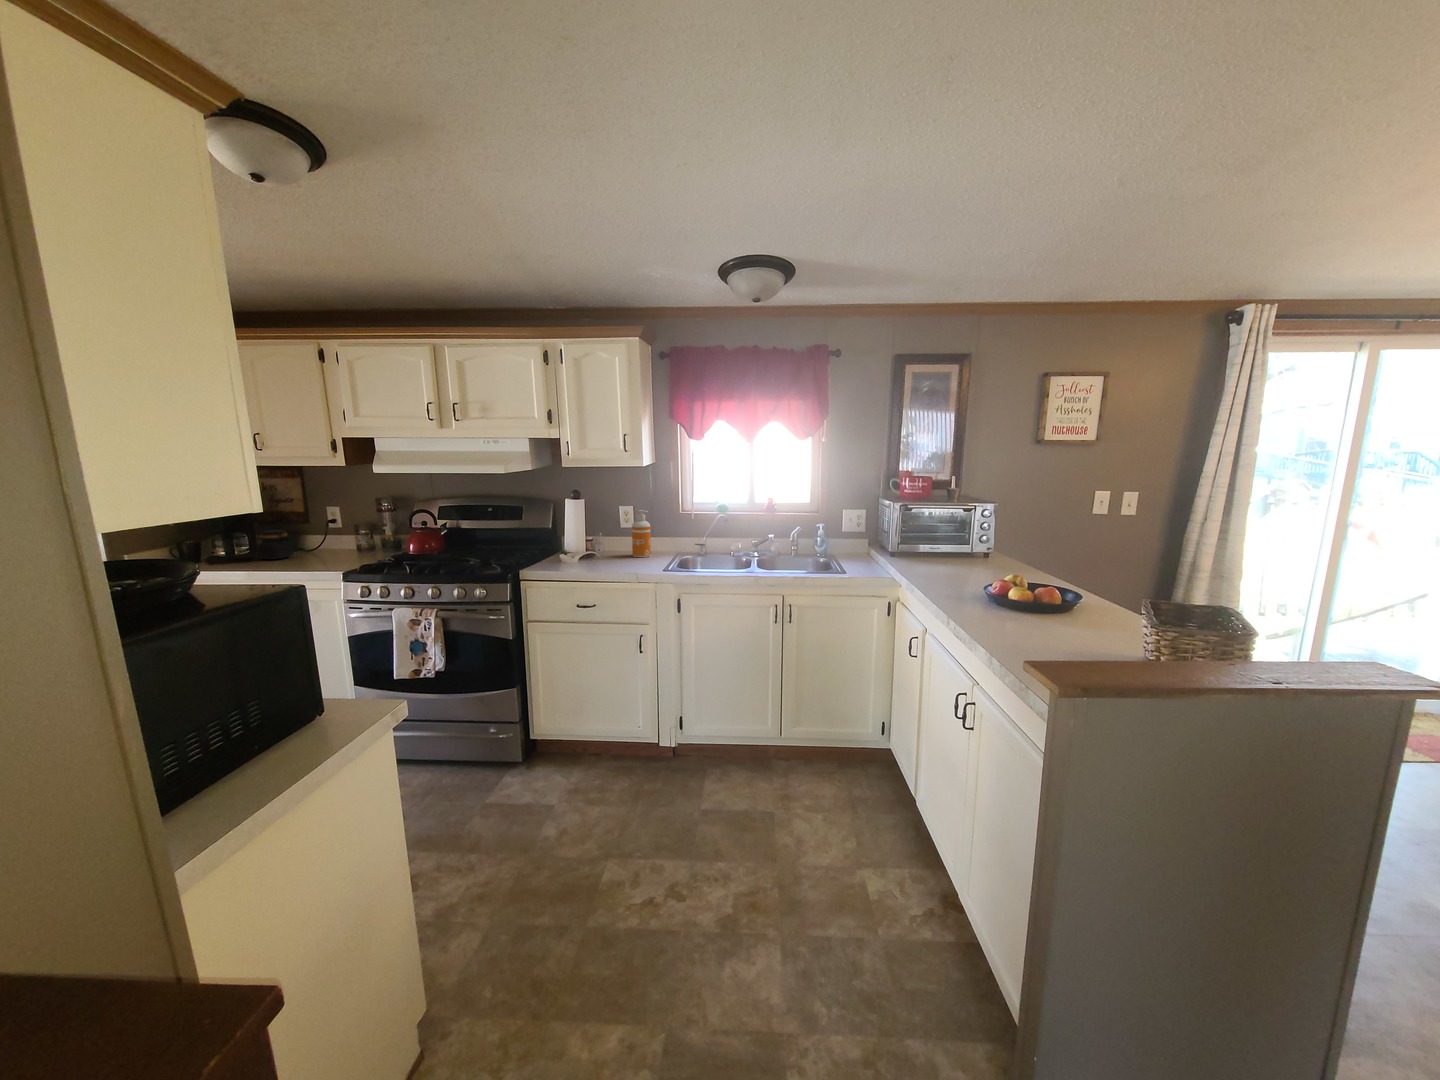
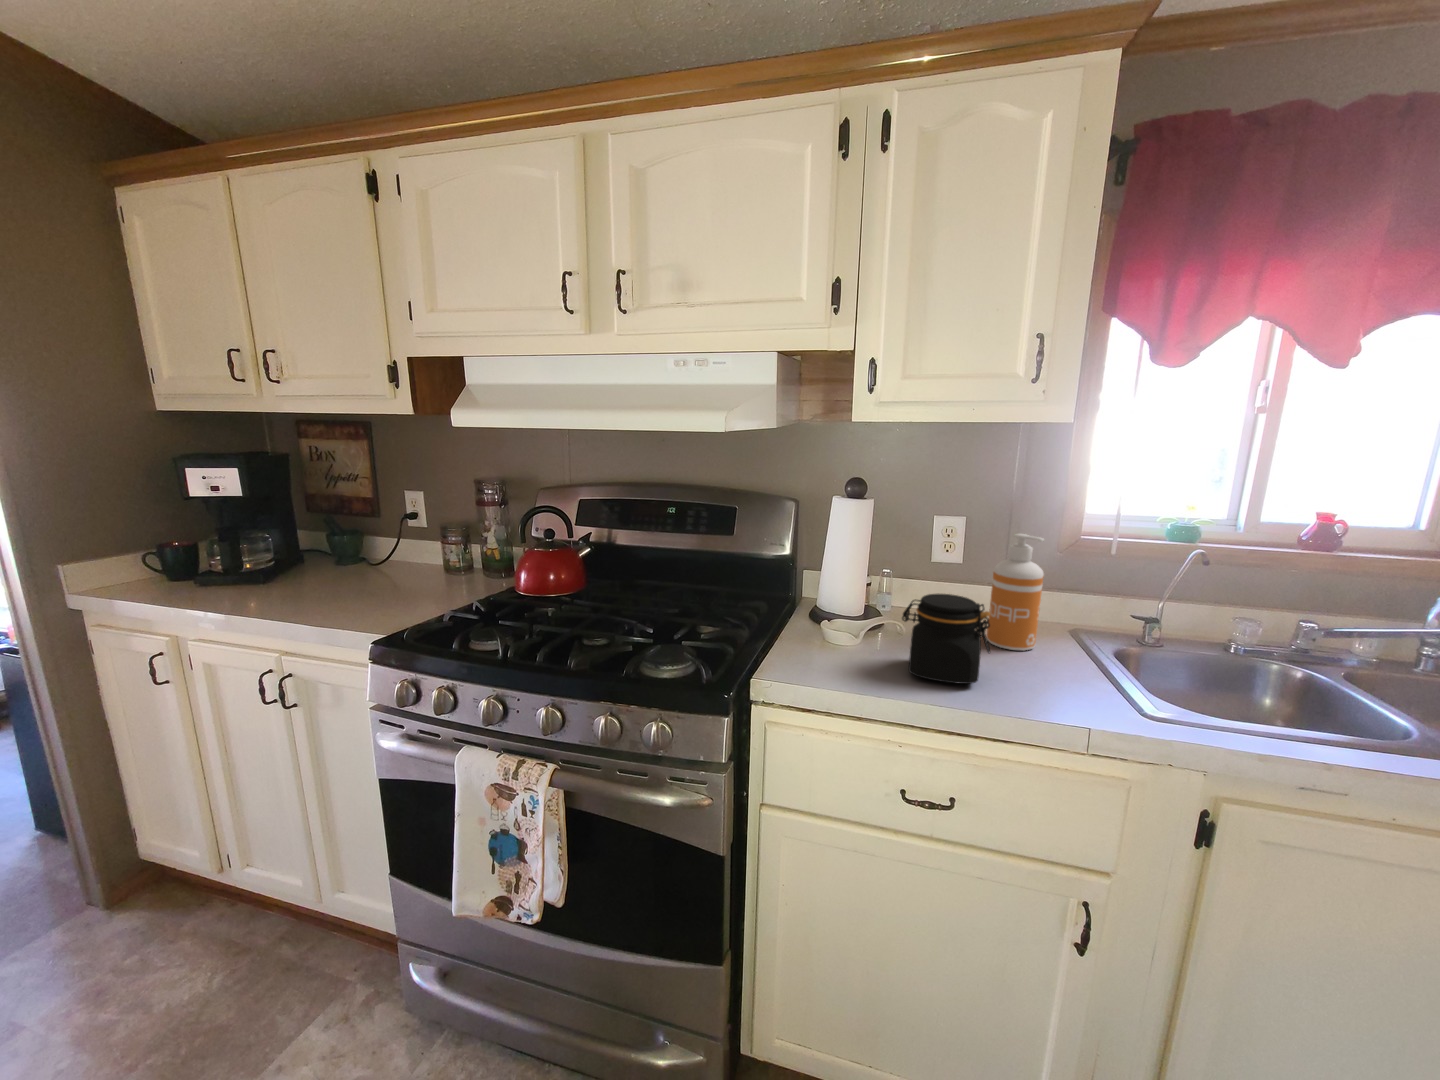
jar: present [256,530,294,560] -> present [902,594,990,684]

